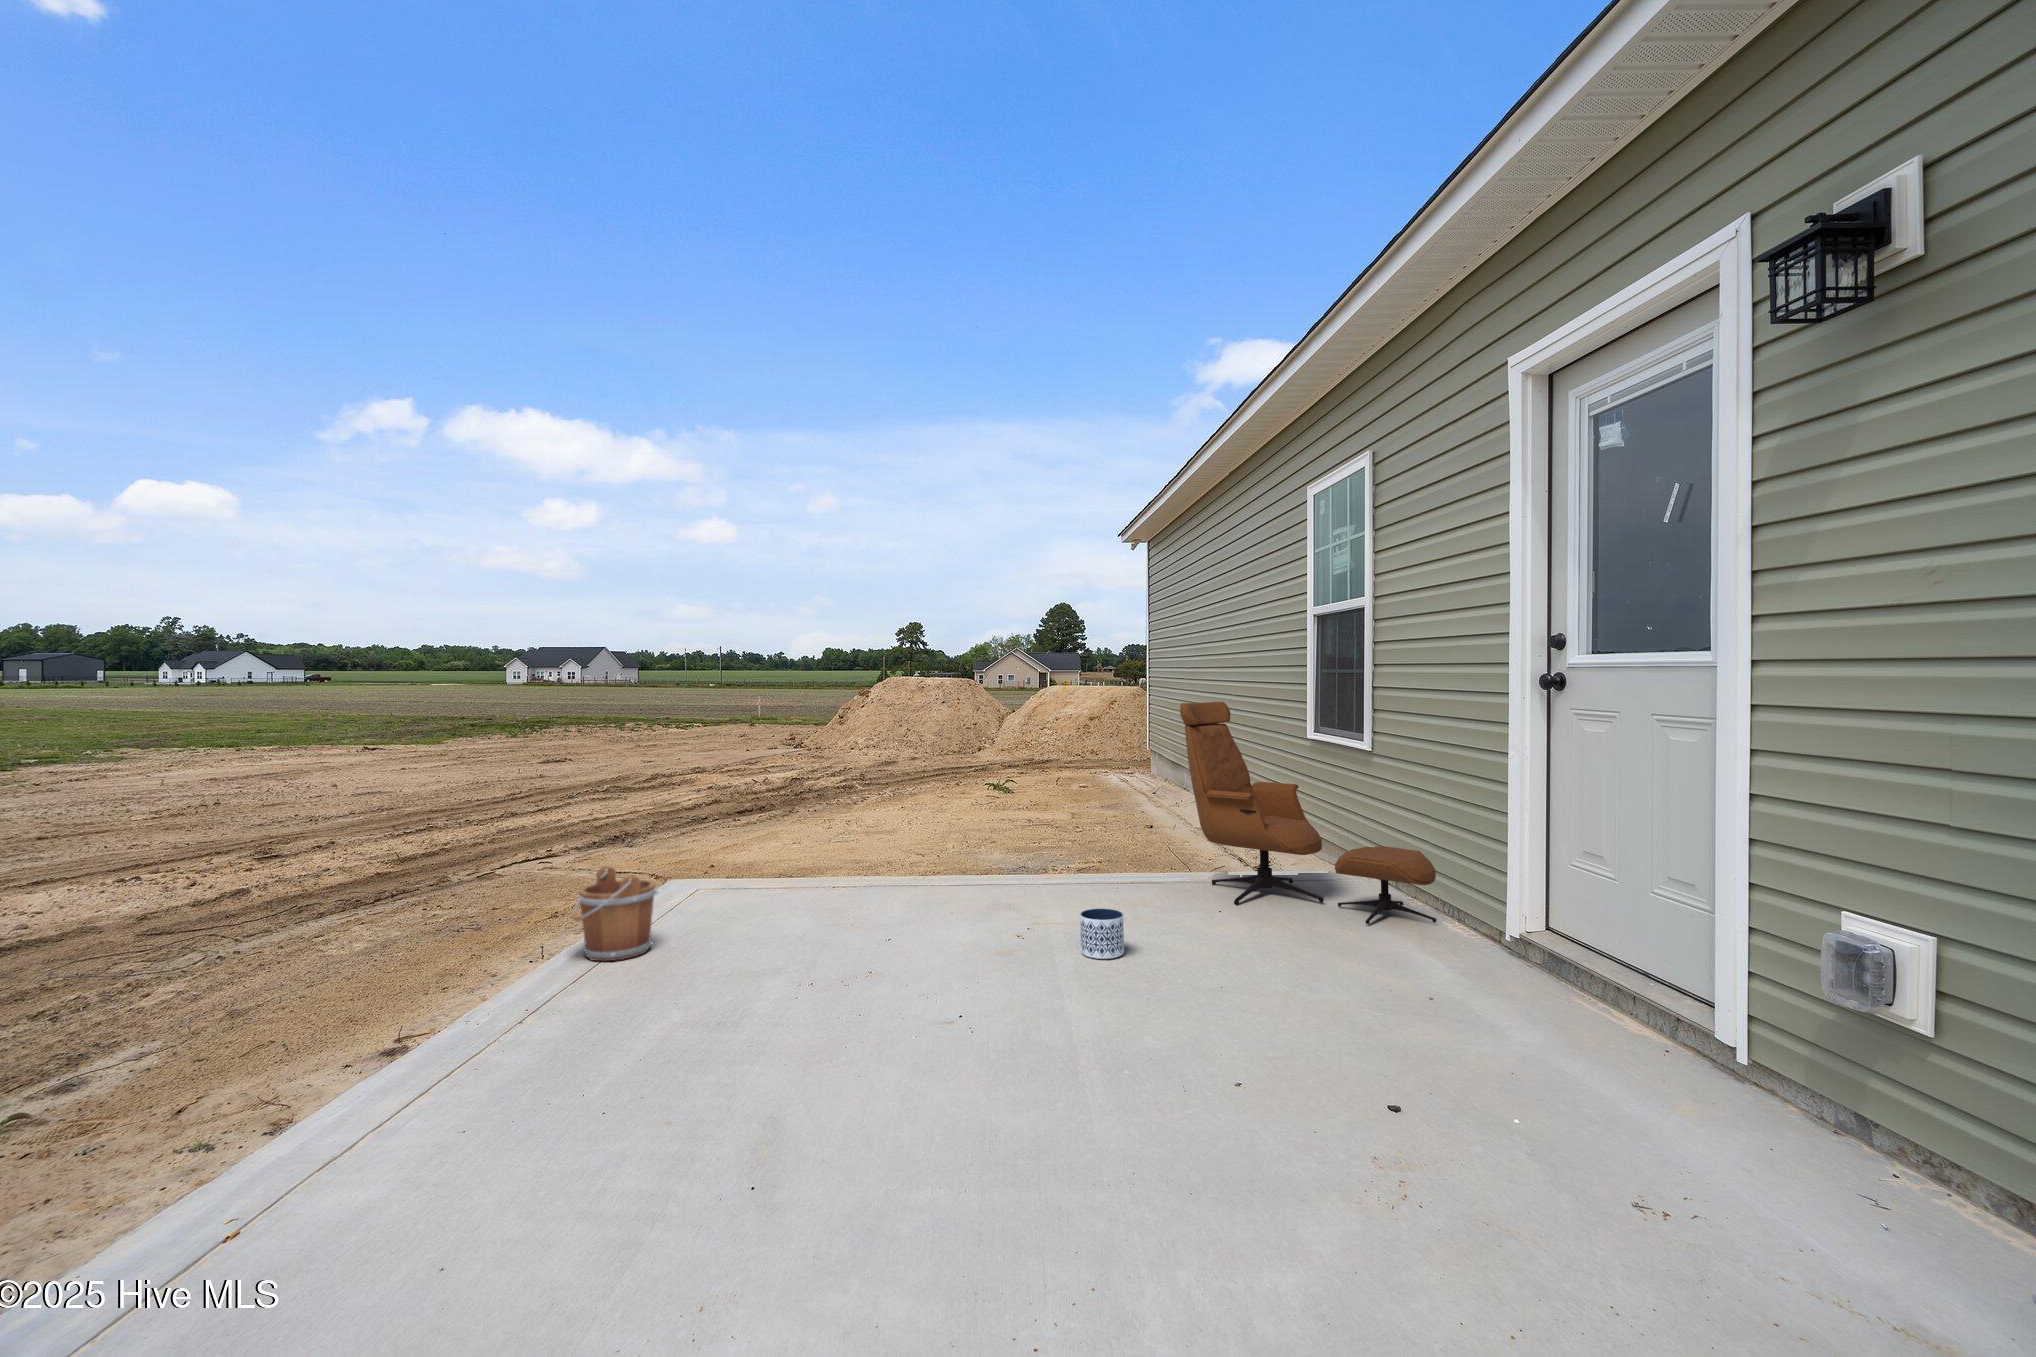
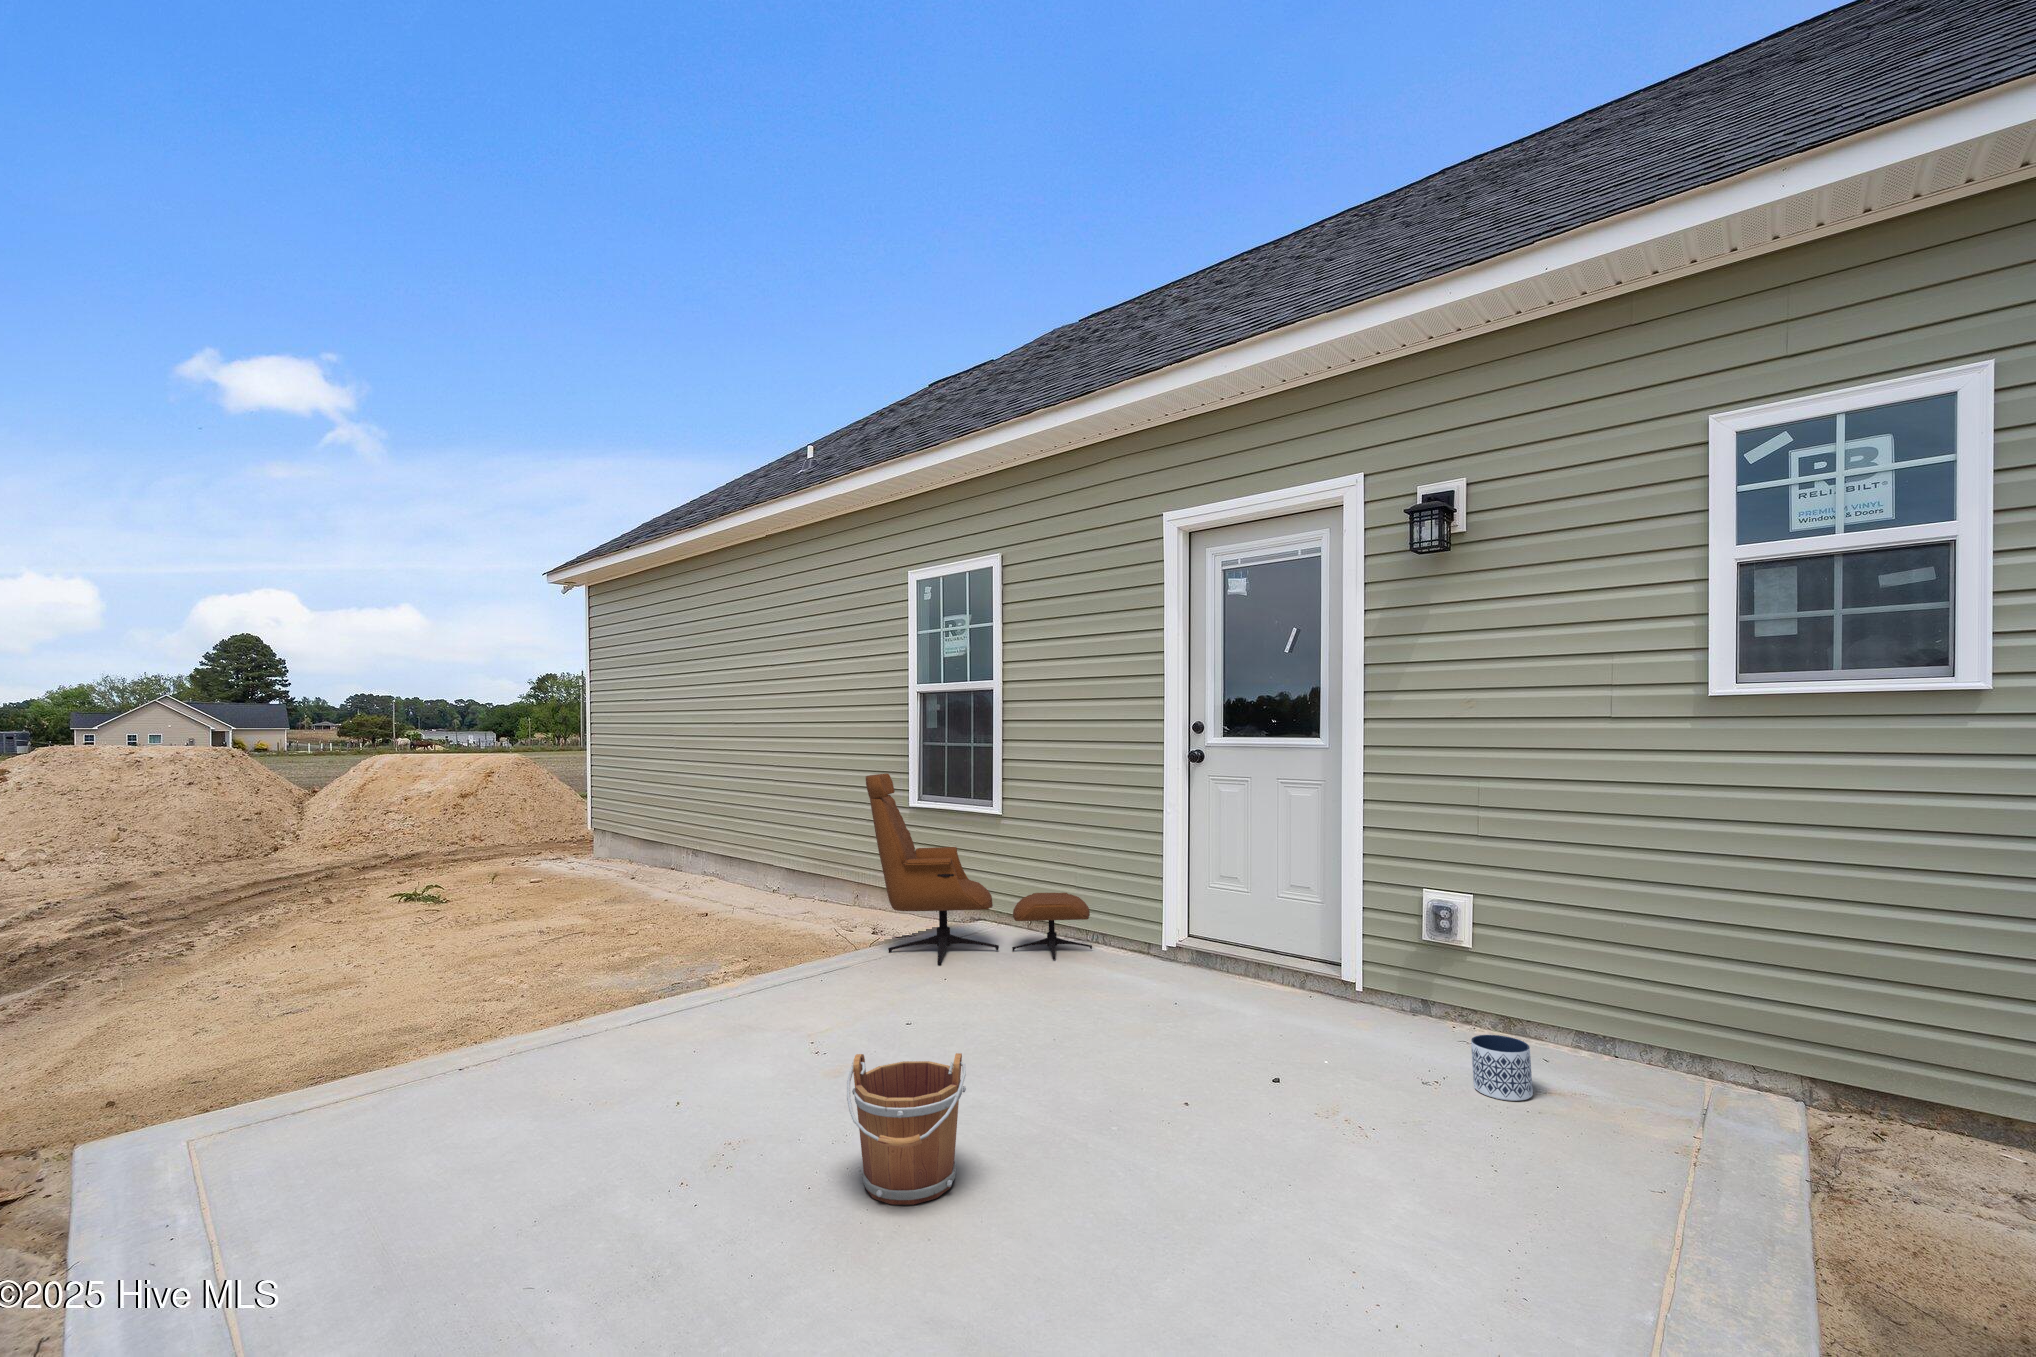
bucket: present [571,867,658,961] -> present [847,1053,966,1205]
planter: present [1080,909,1124,959] -> present [1471,1035,1533,1101]

